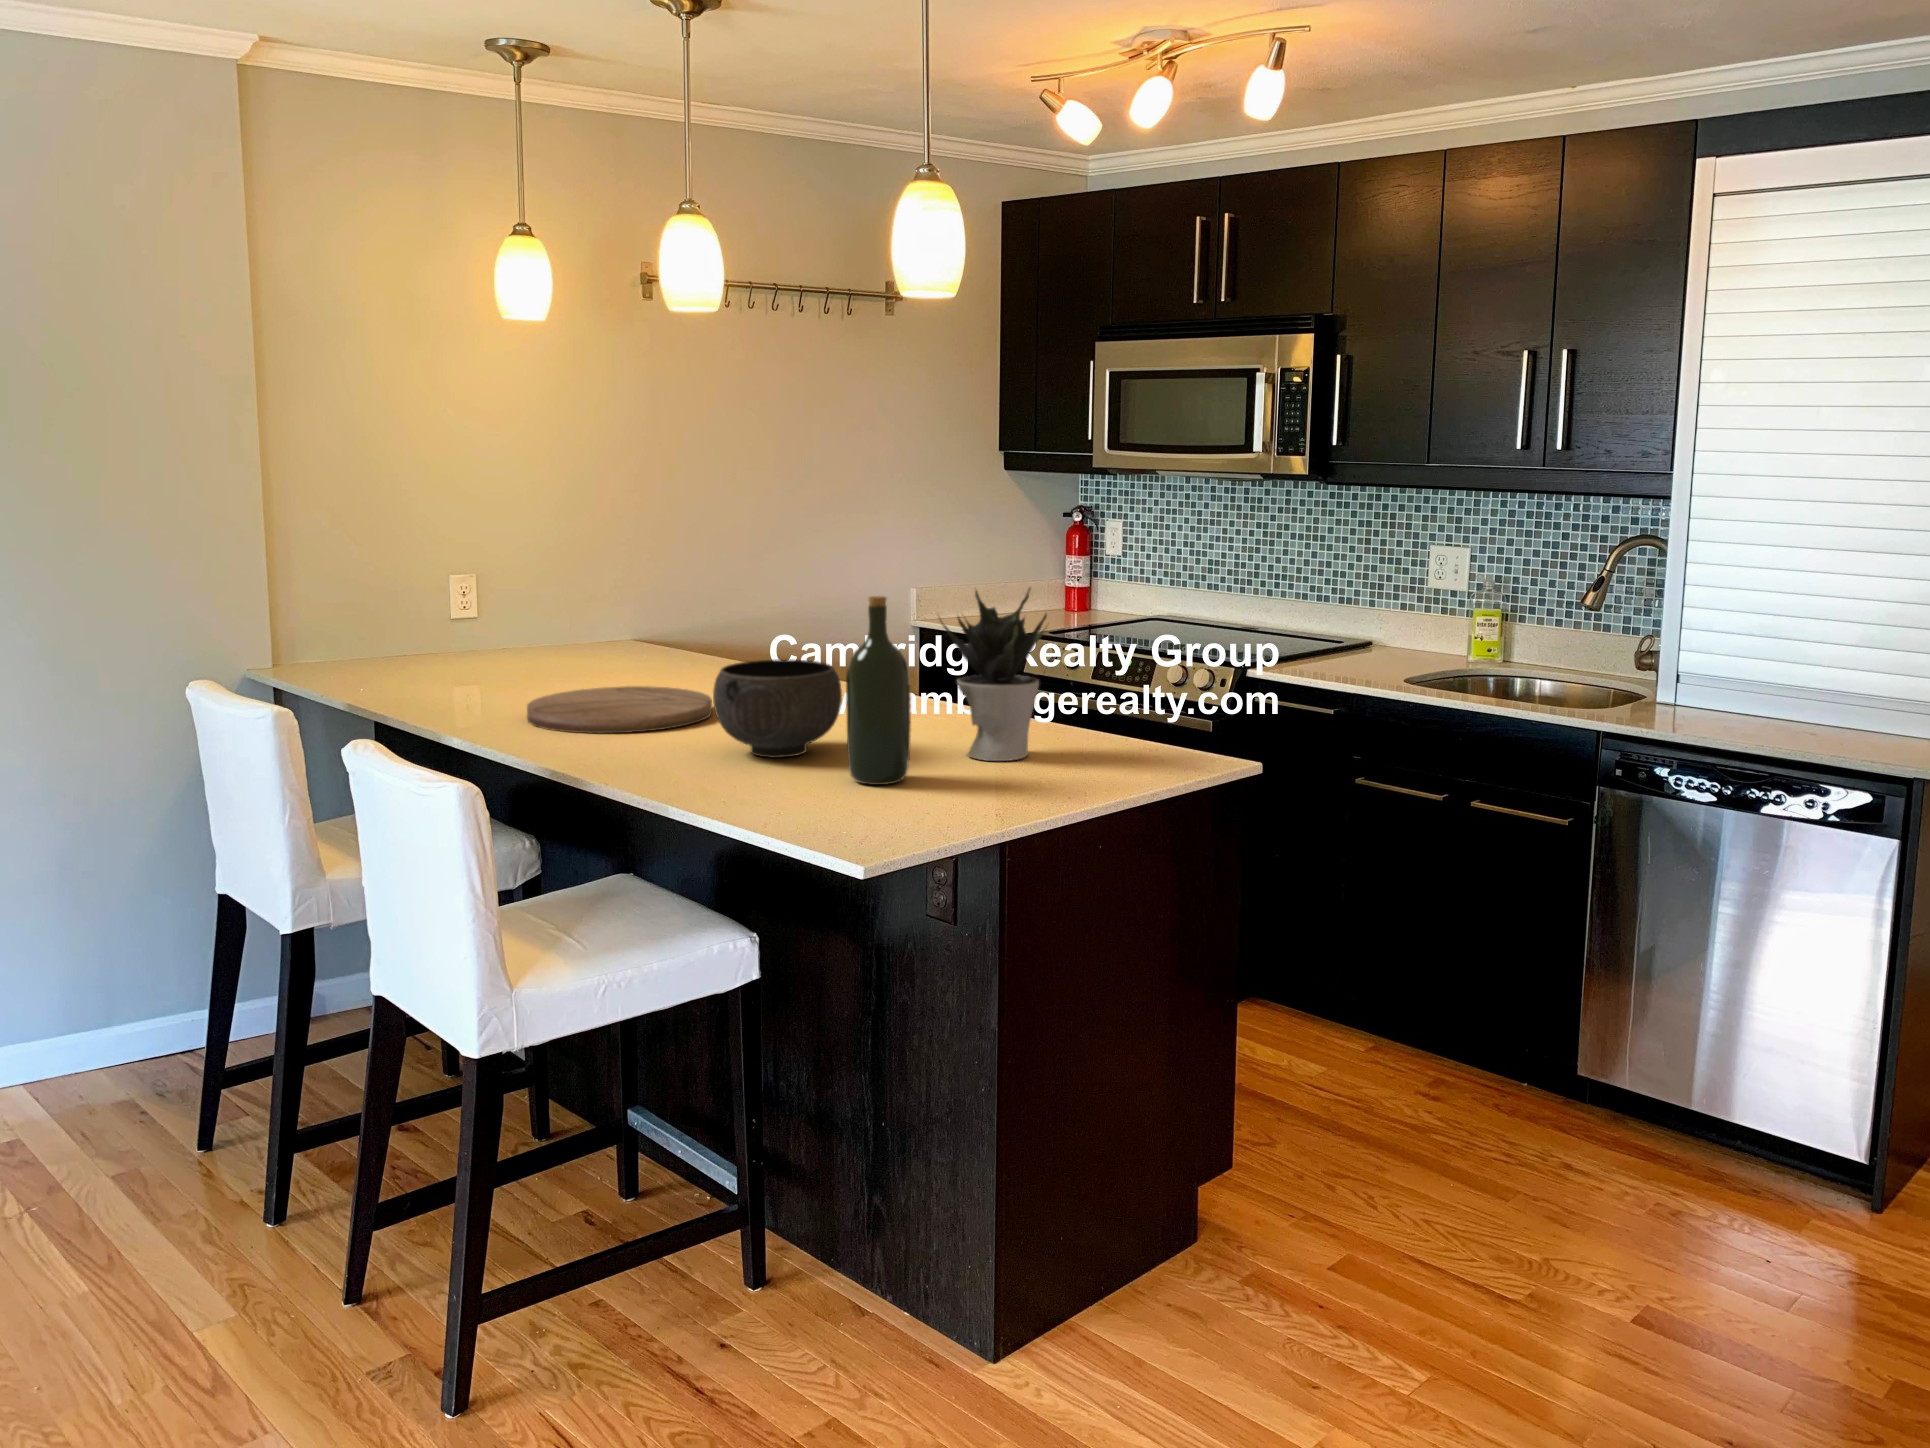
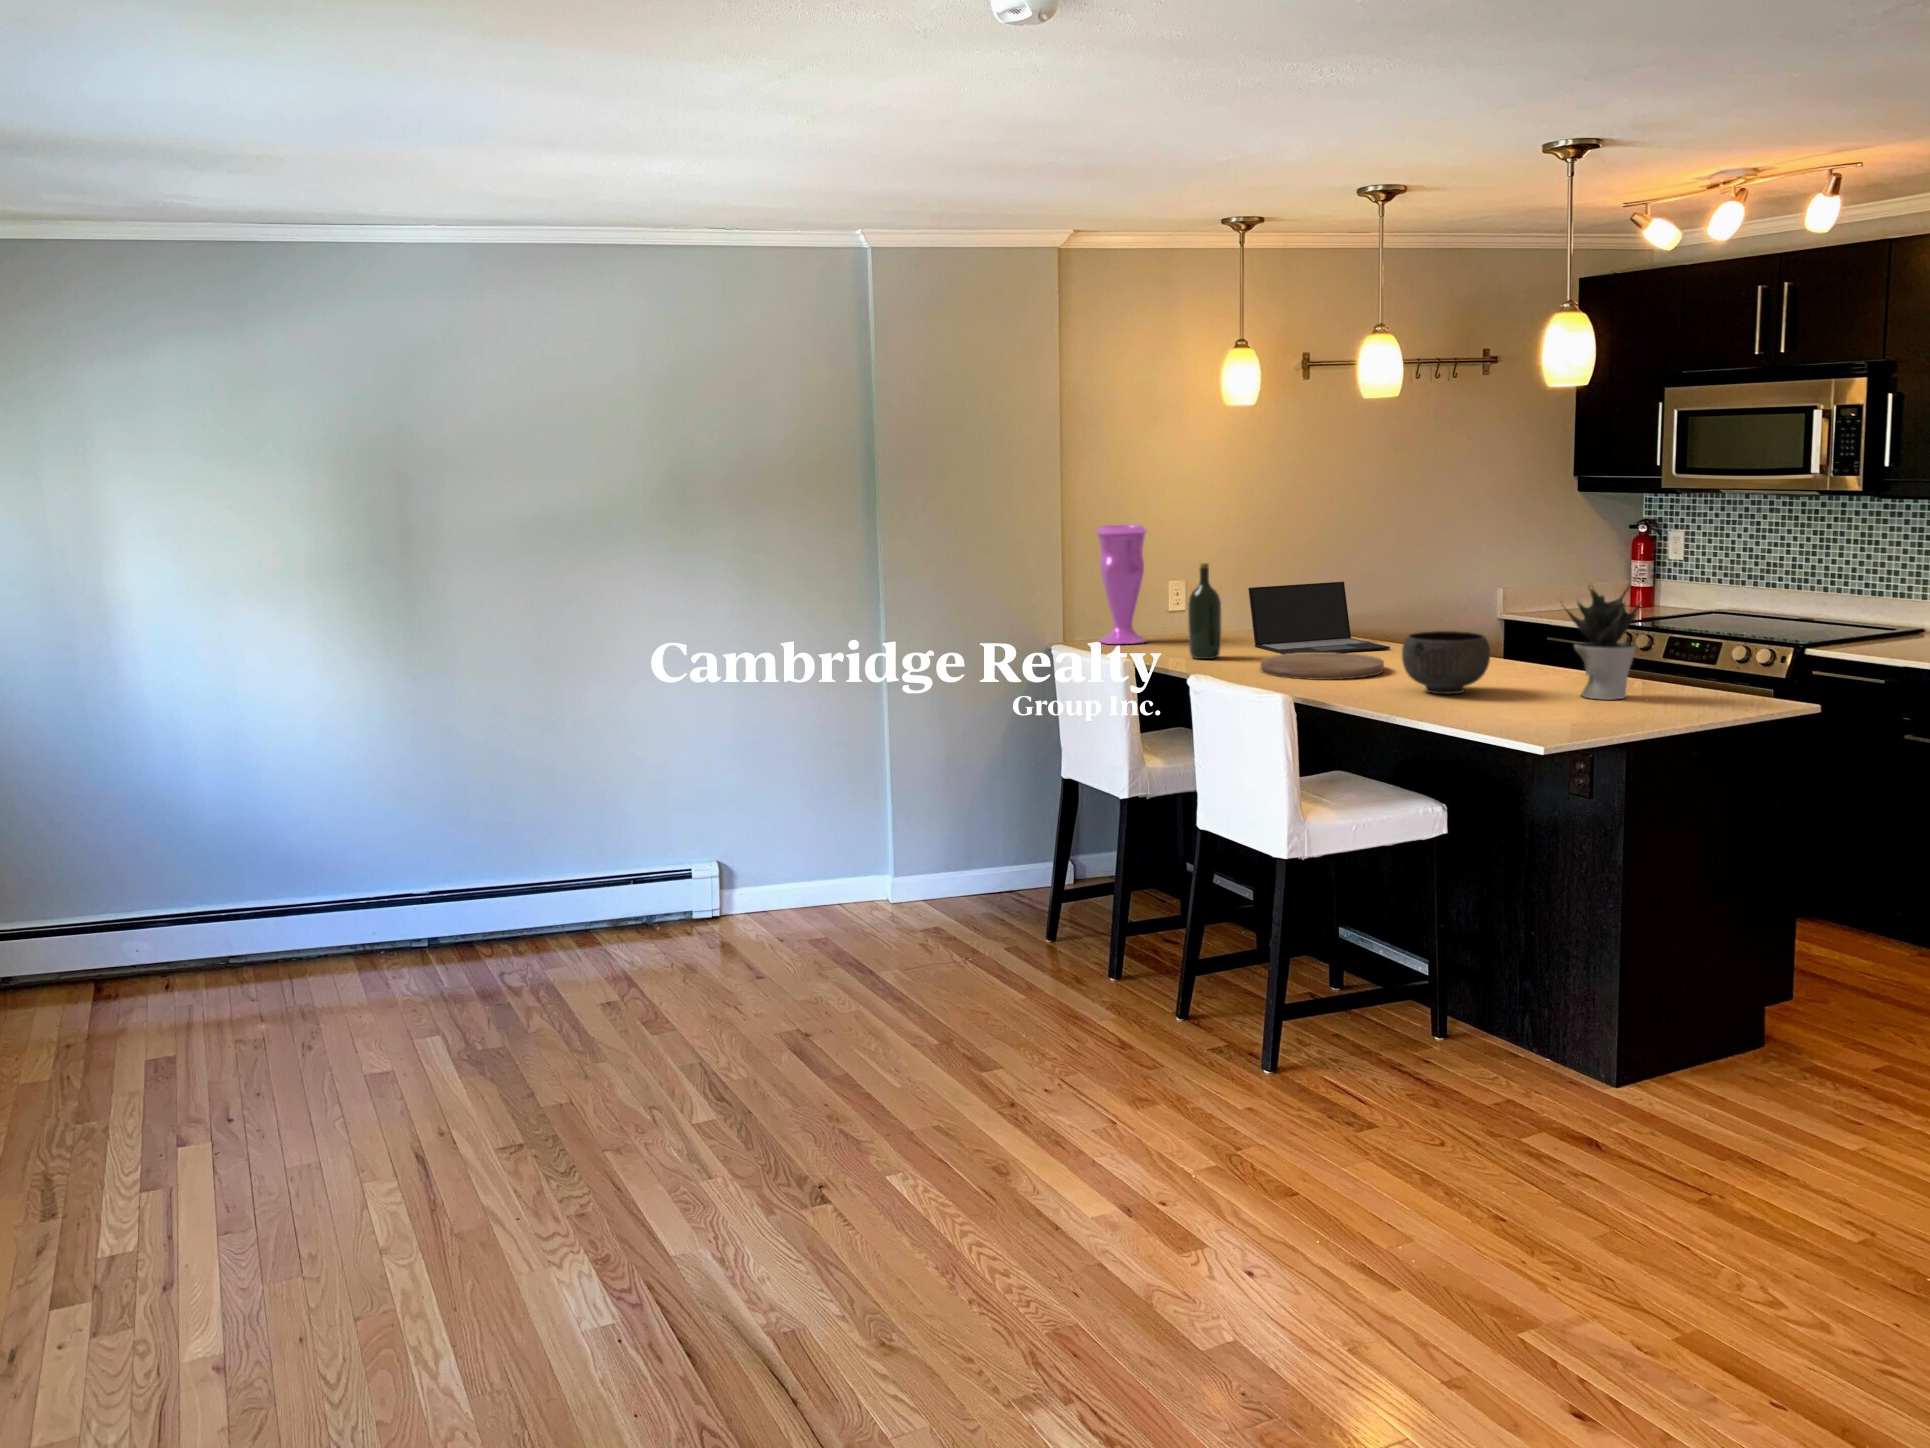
vase: none [307,492,399,673] -> present [1096,524,1147,644]
laptop: none [544,580,743,690] -> present [1248,582,1390,654]
wine bottle: present [846,596,911,785] -> present [1188,563,1221,659]

